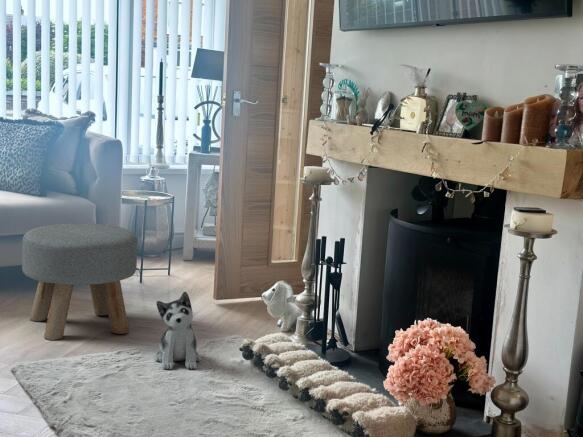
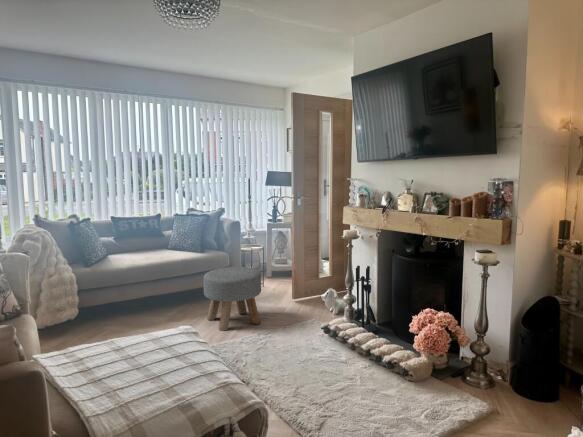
plush toy: present [155,292,201,369] -> none [280,301,304,343]

